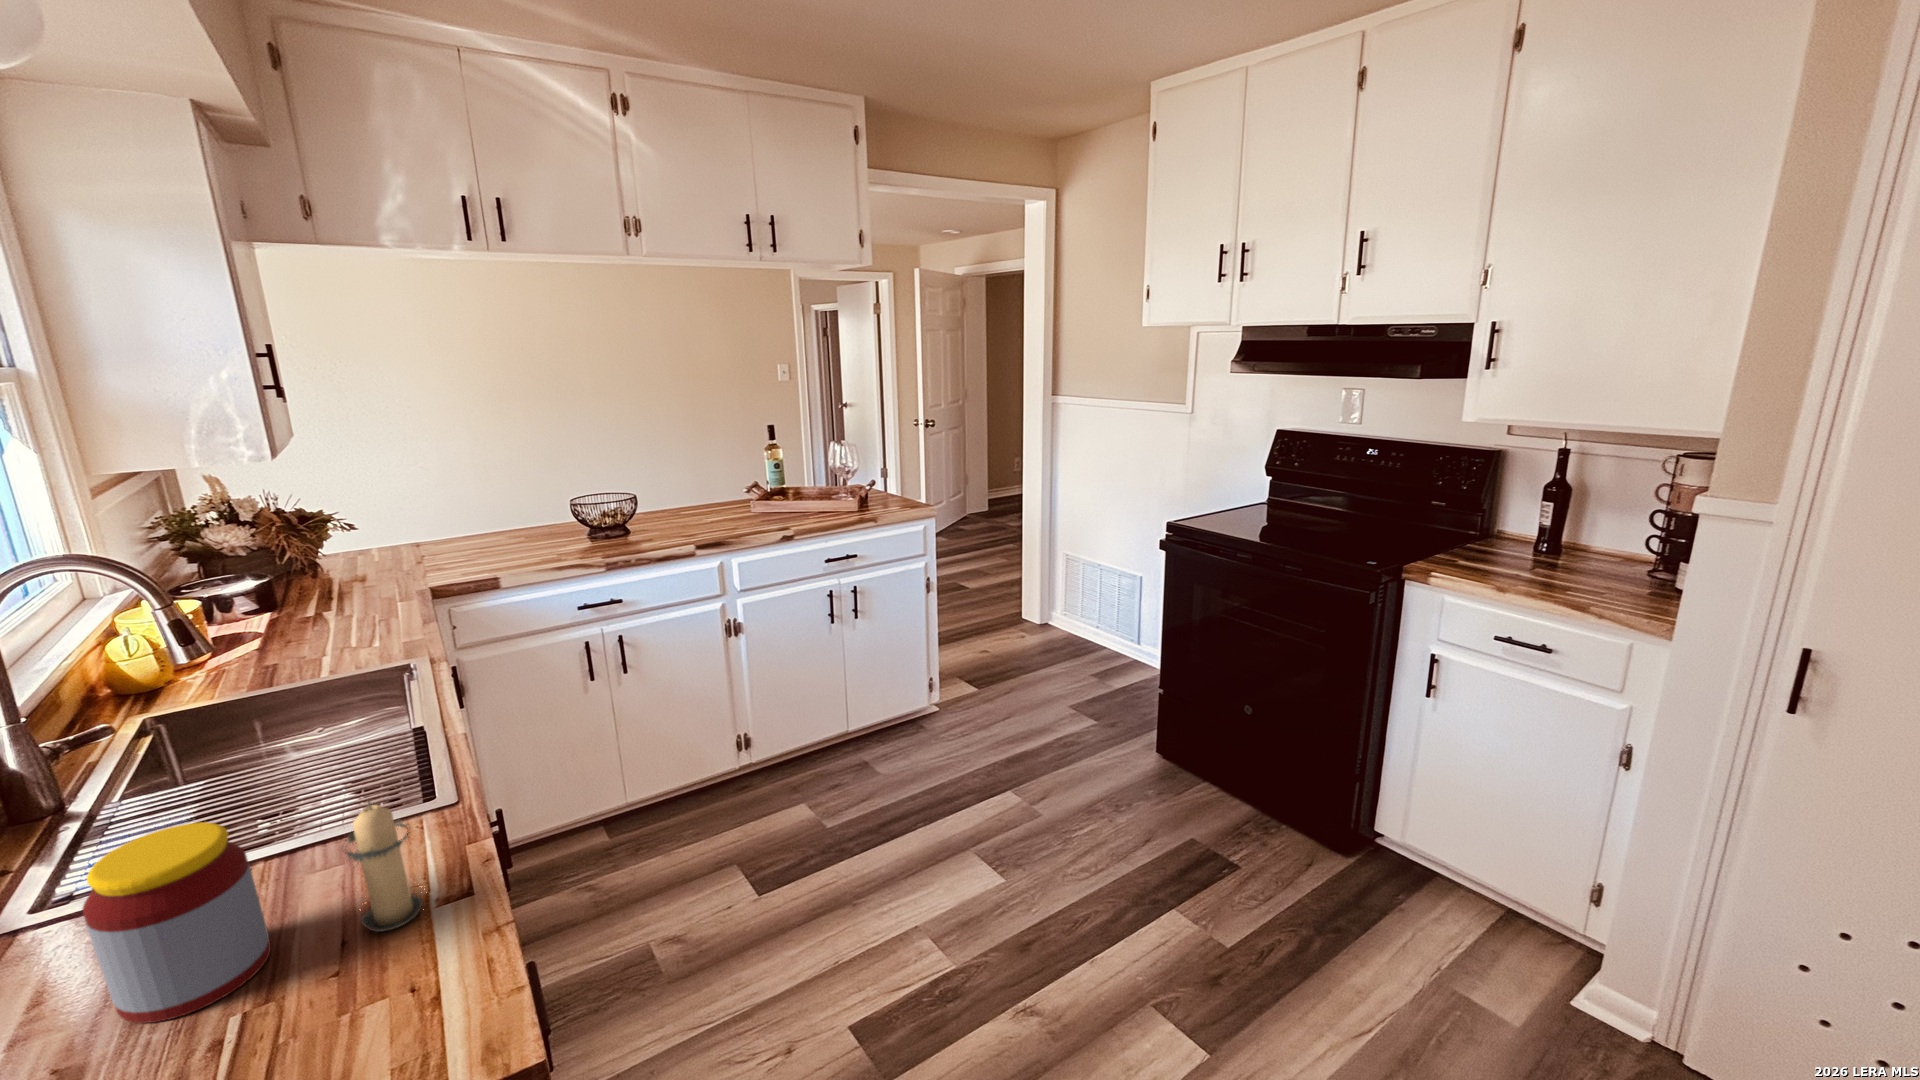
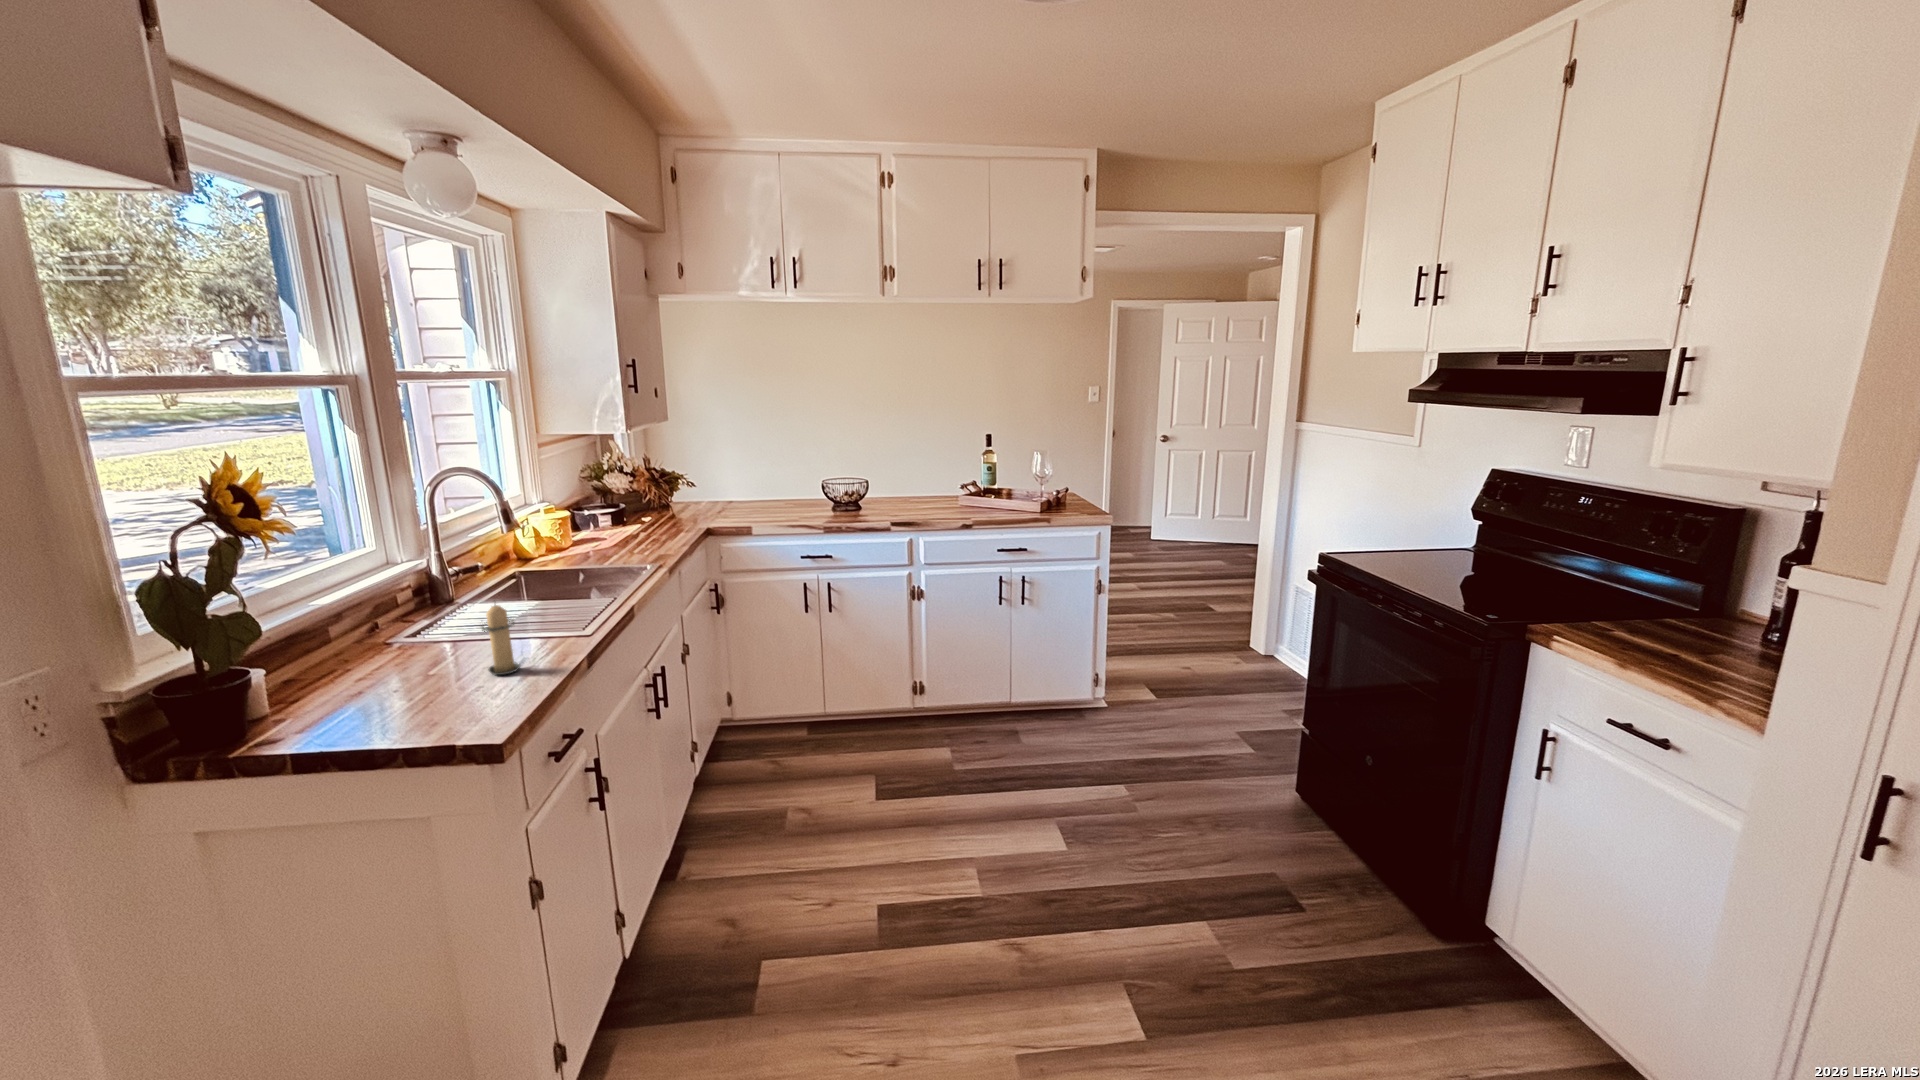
jar: present [83,822,271,1023] -> none [377,596,456,684]

